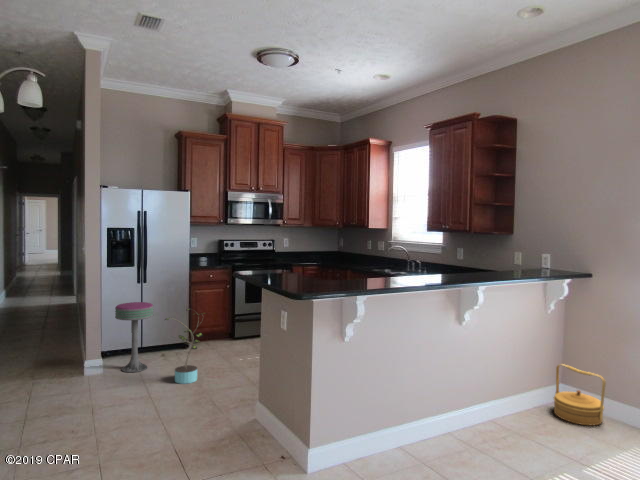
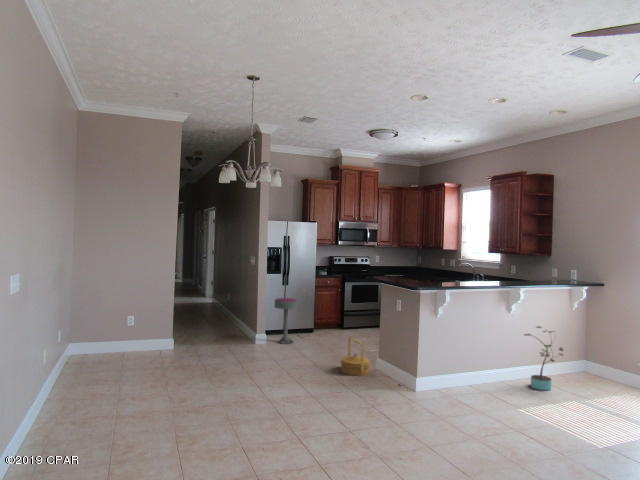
potted plant: present [165,309,203,384] -> present [525,326,563,390]
basket: present [554,364,606,425] -> present [341,337,370,375]

